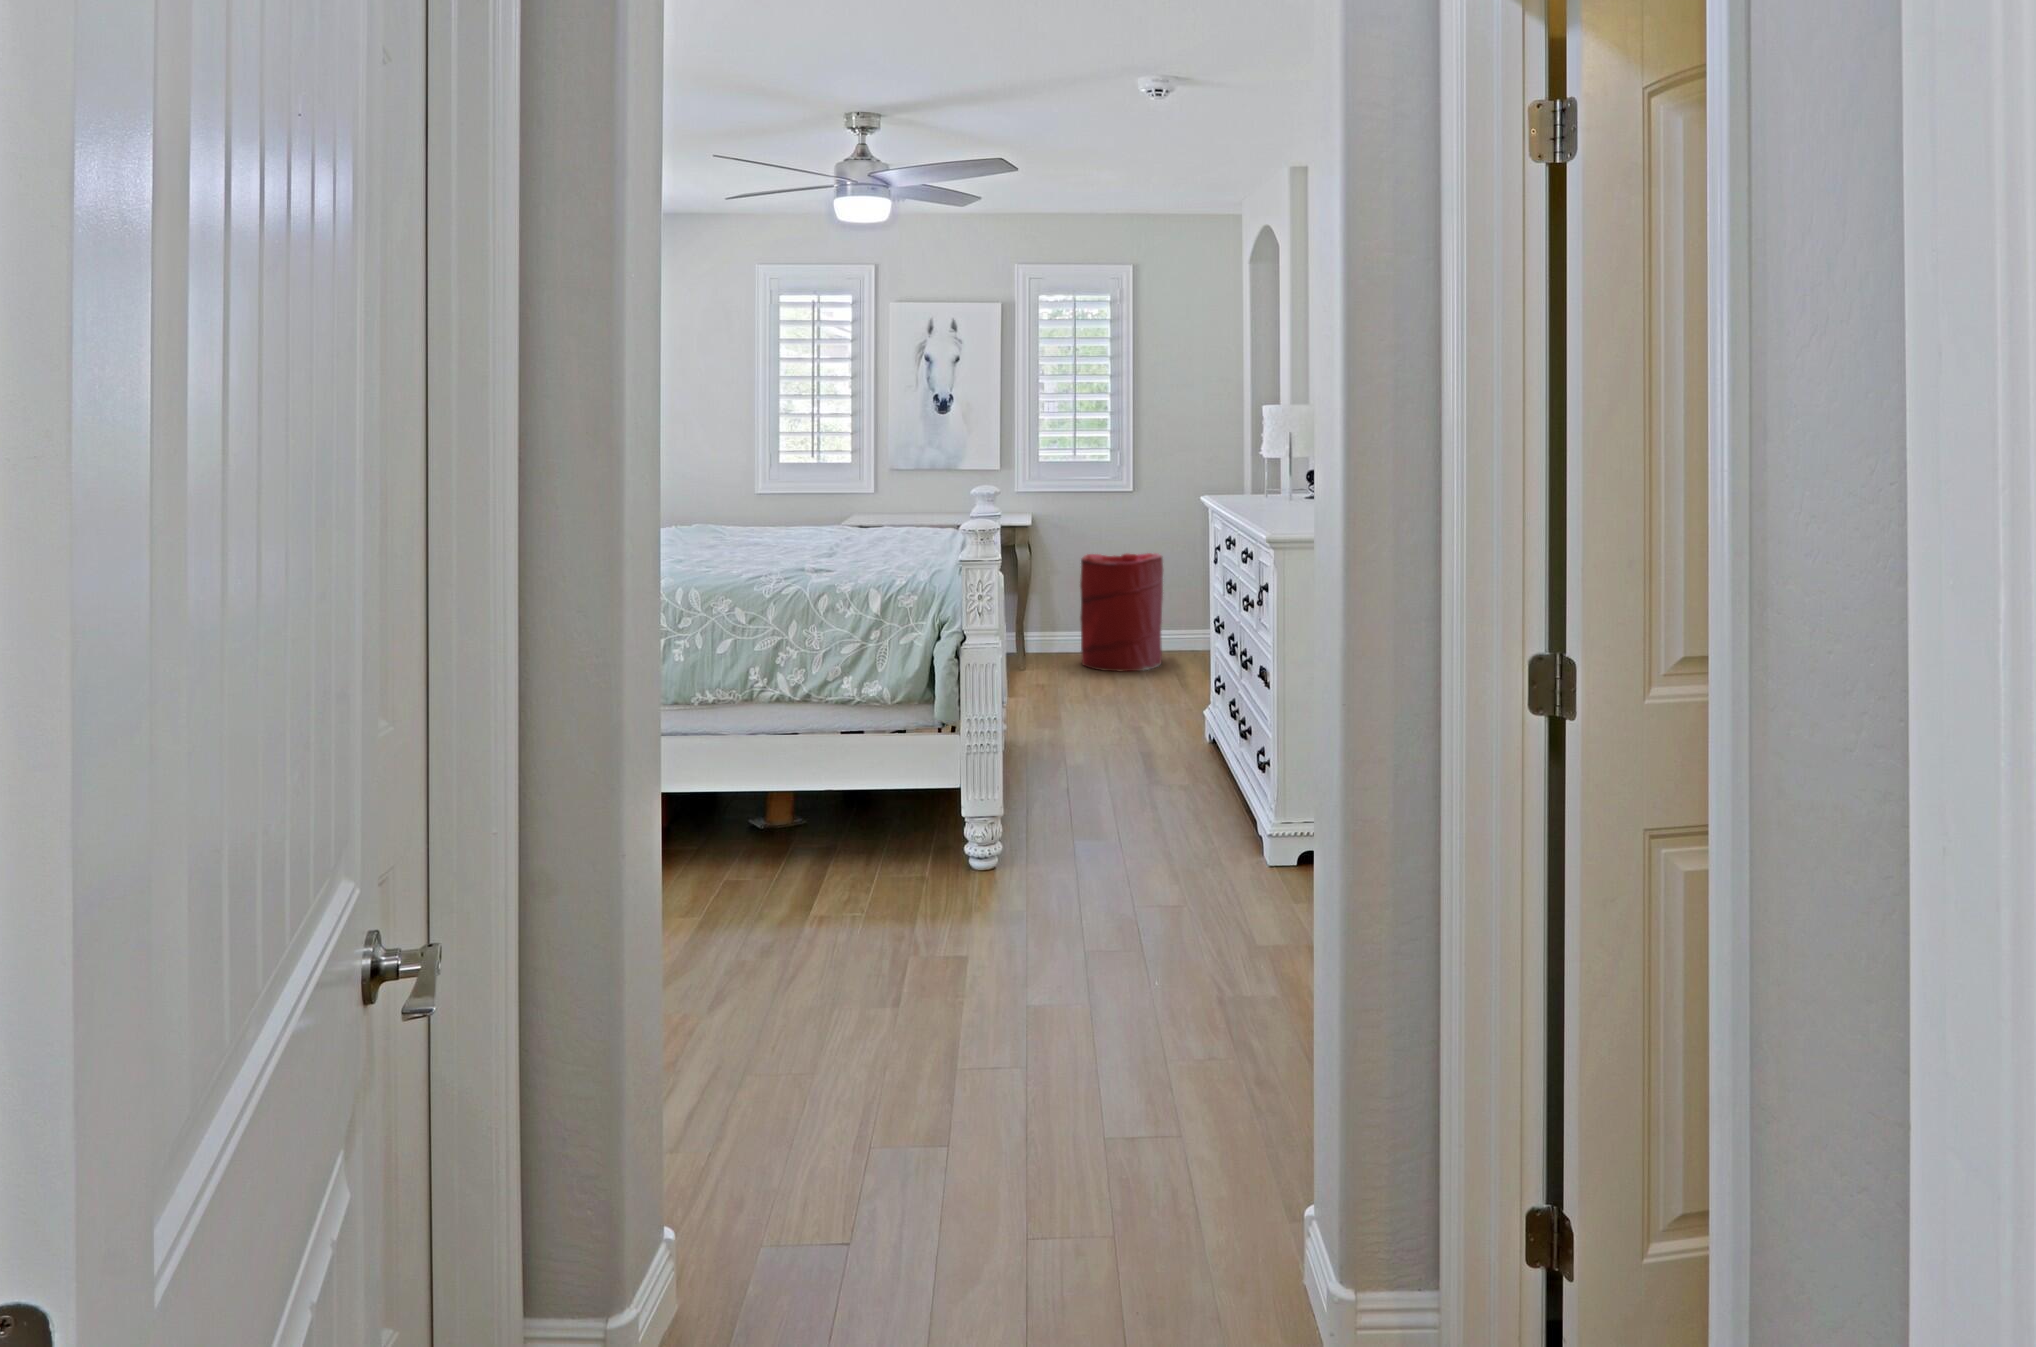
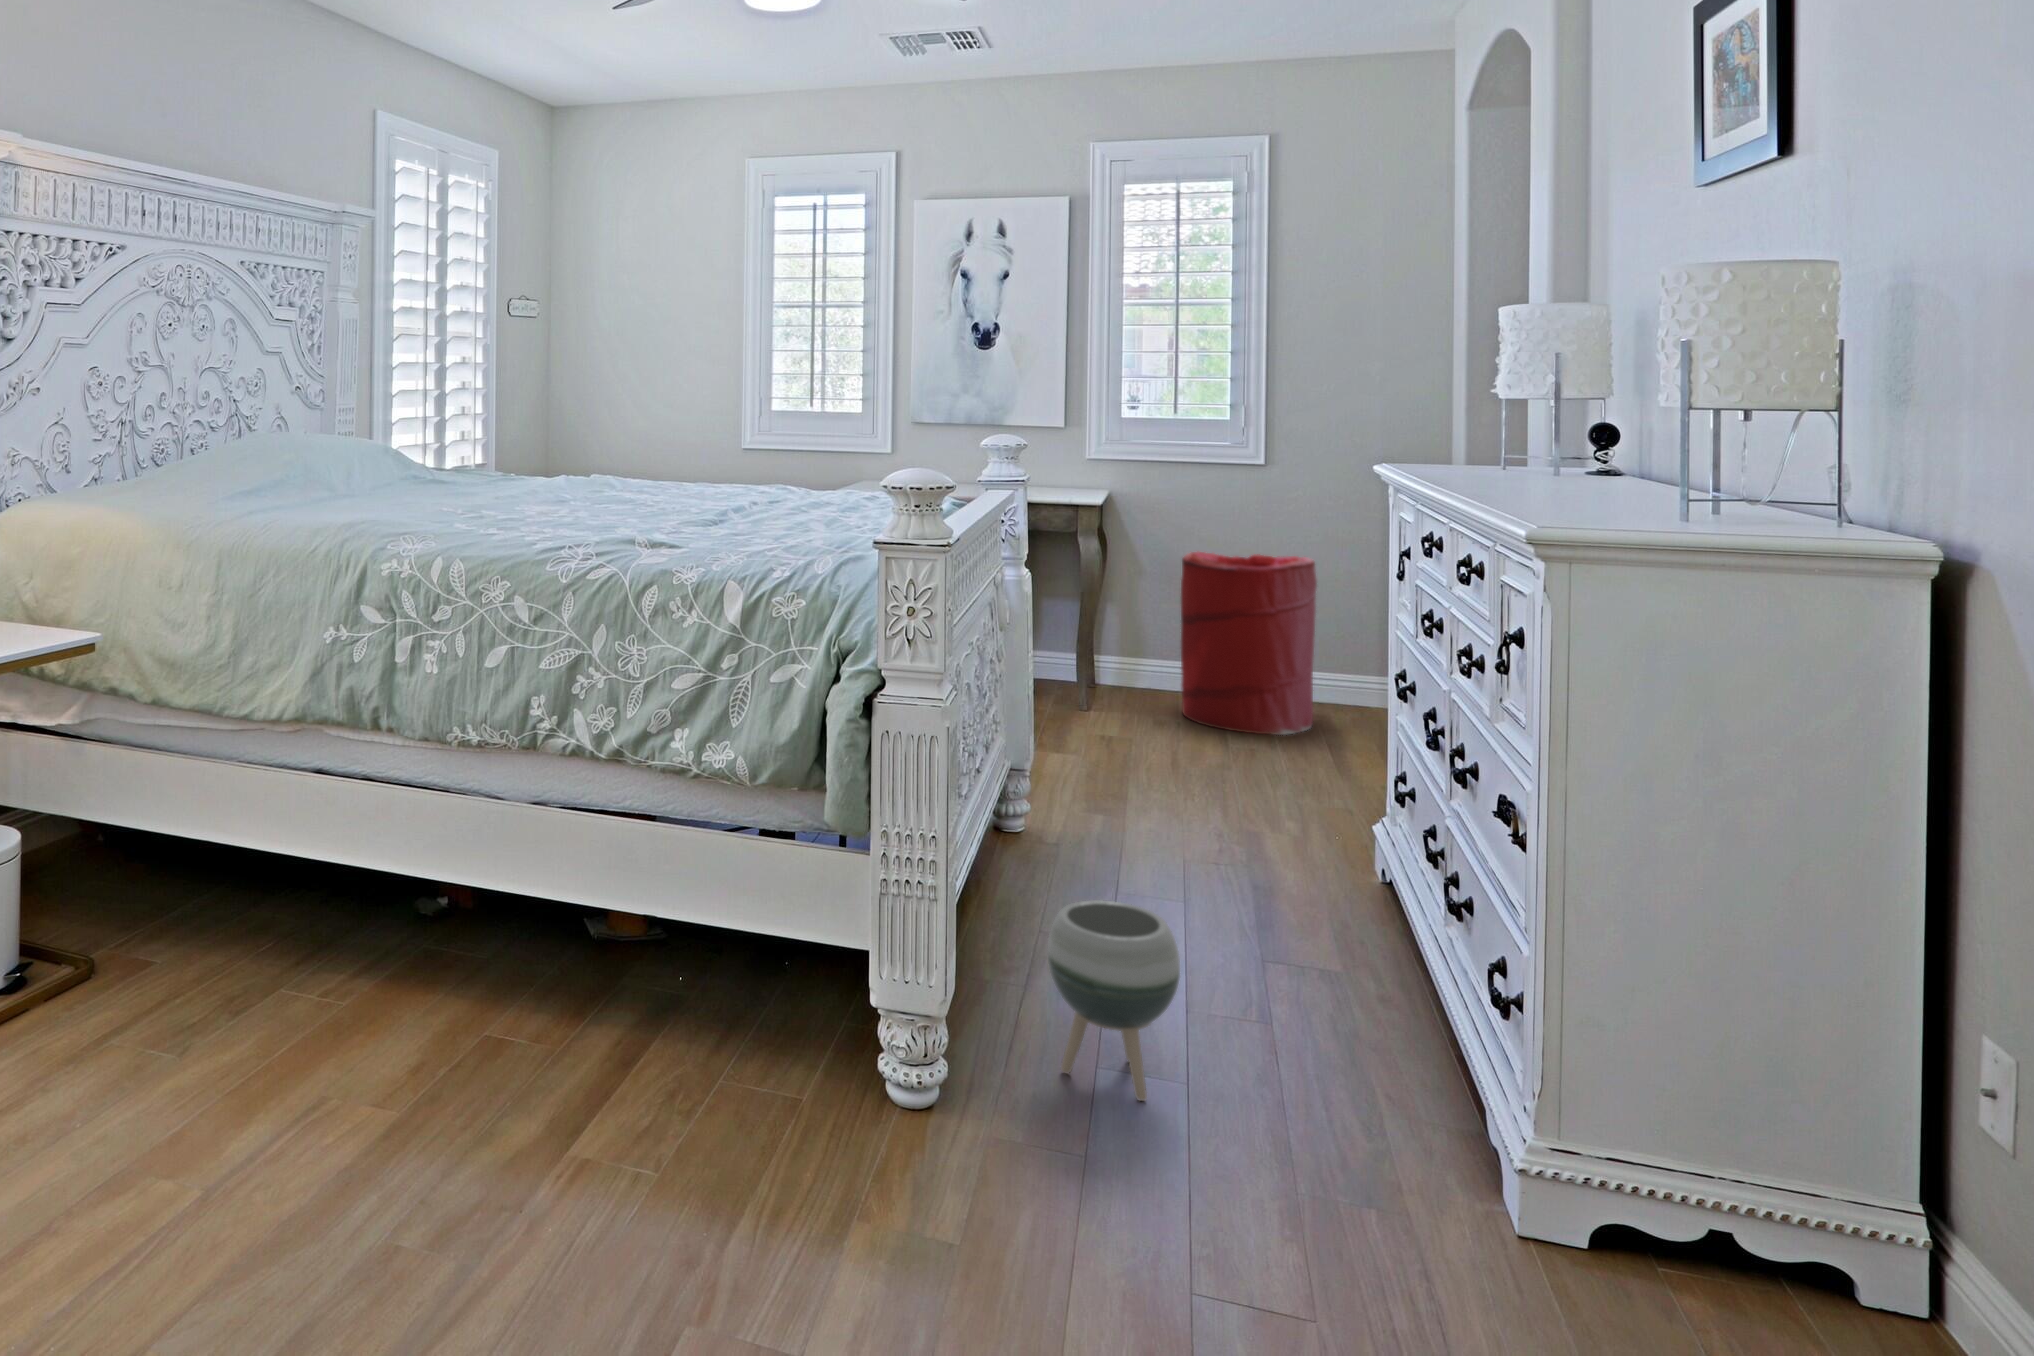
planter: none [1054,744,1119,840] -> present [1047,900,1180,1101]

